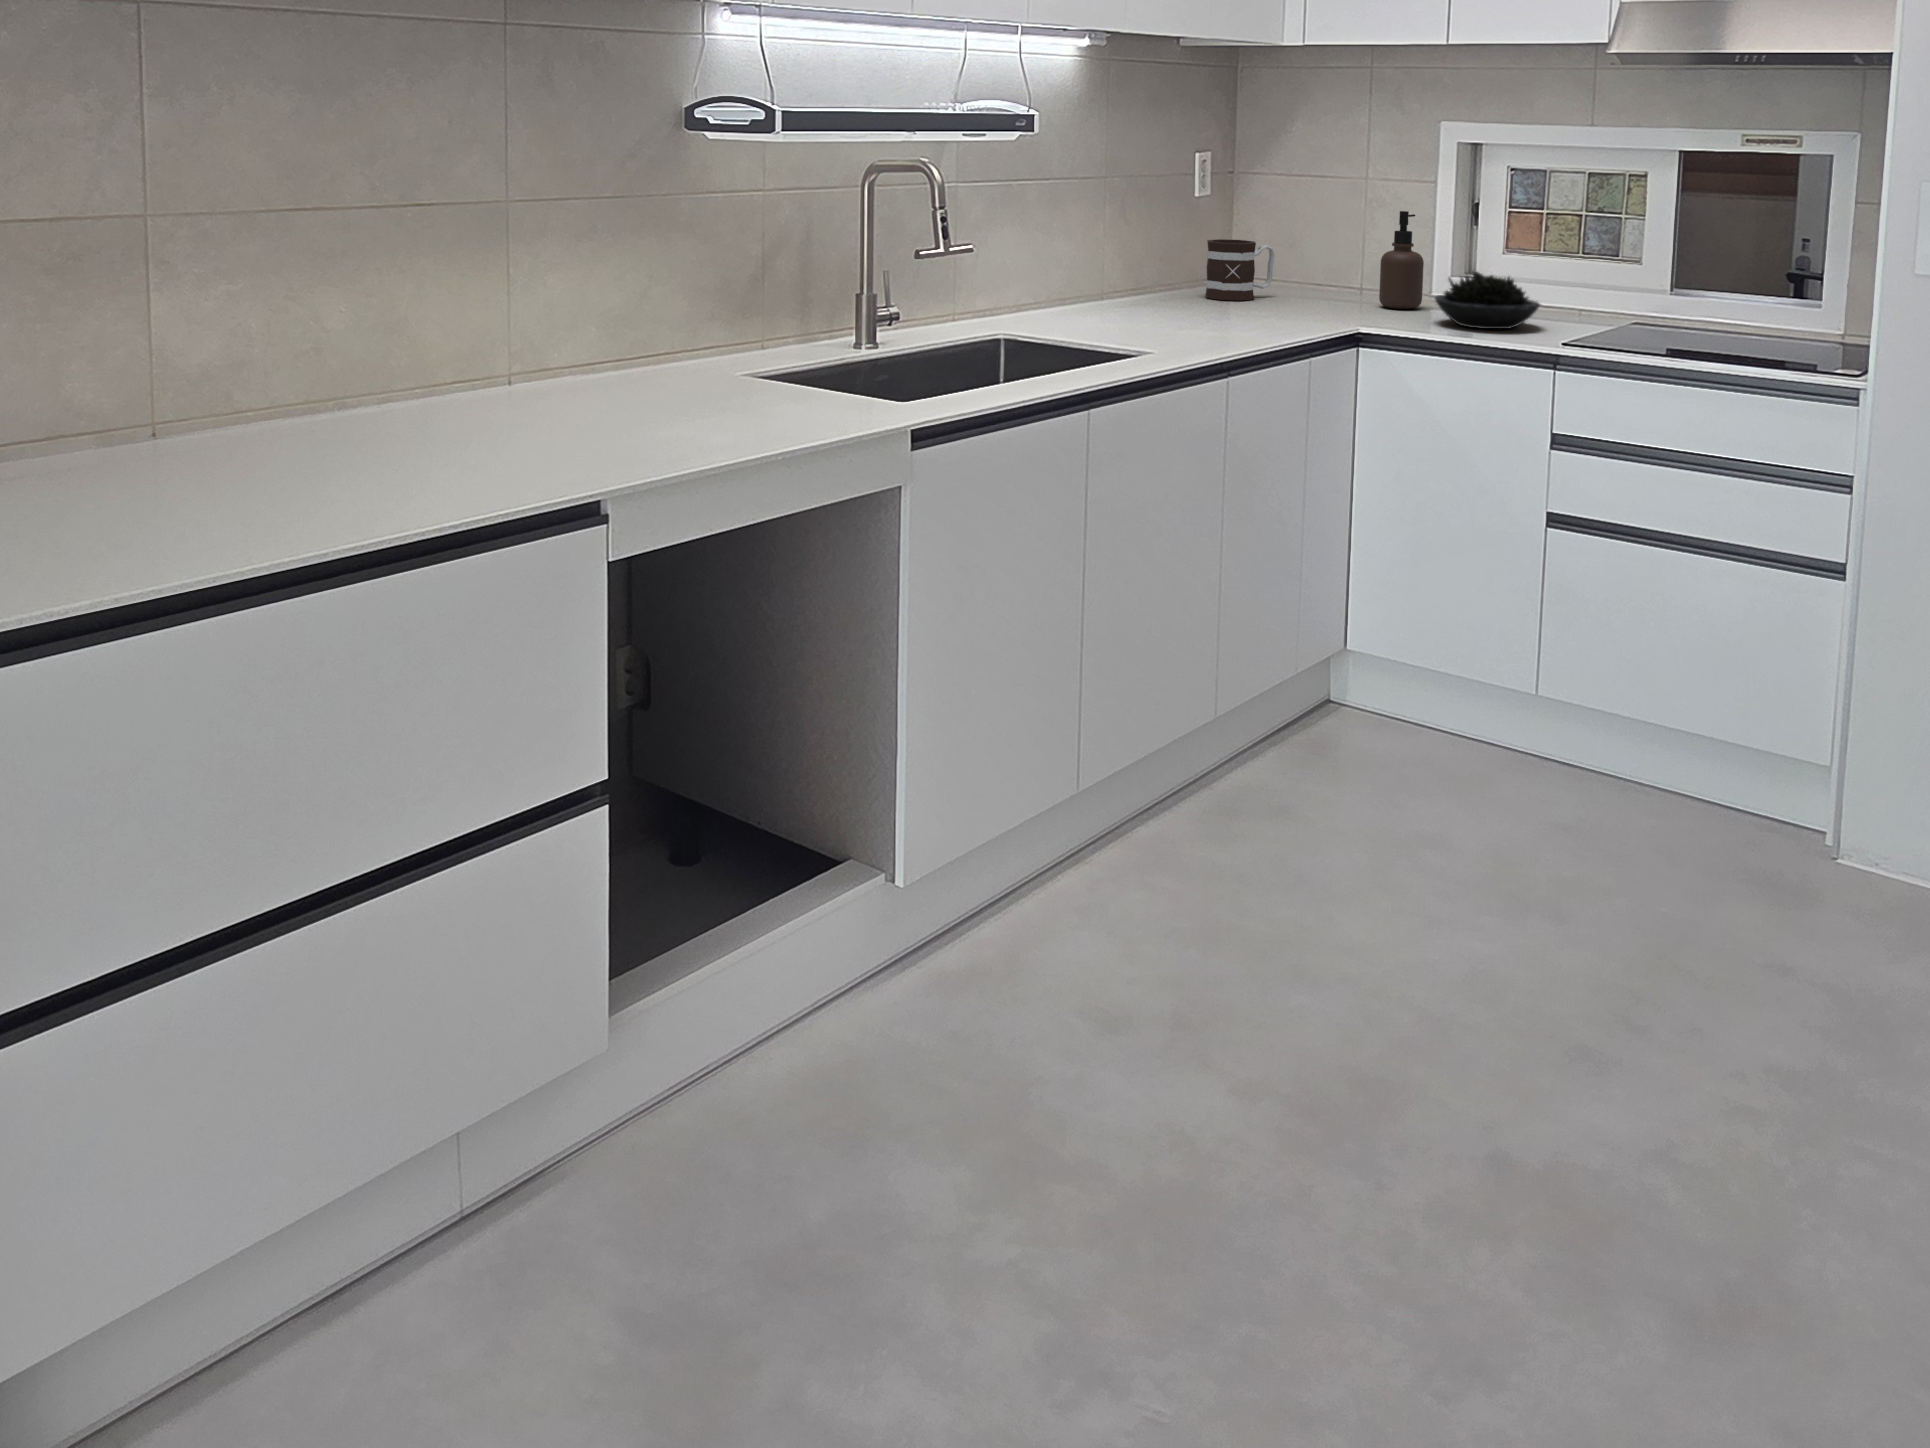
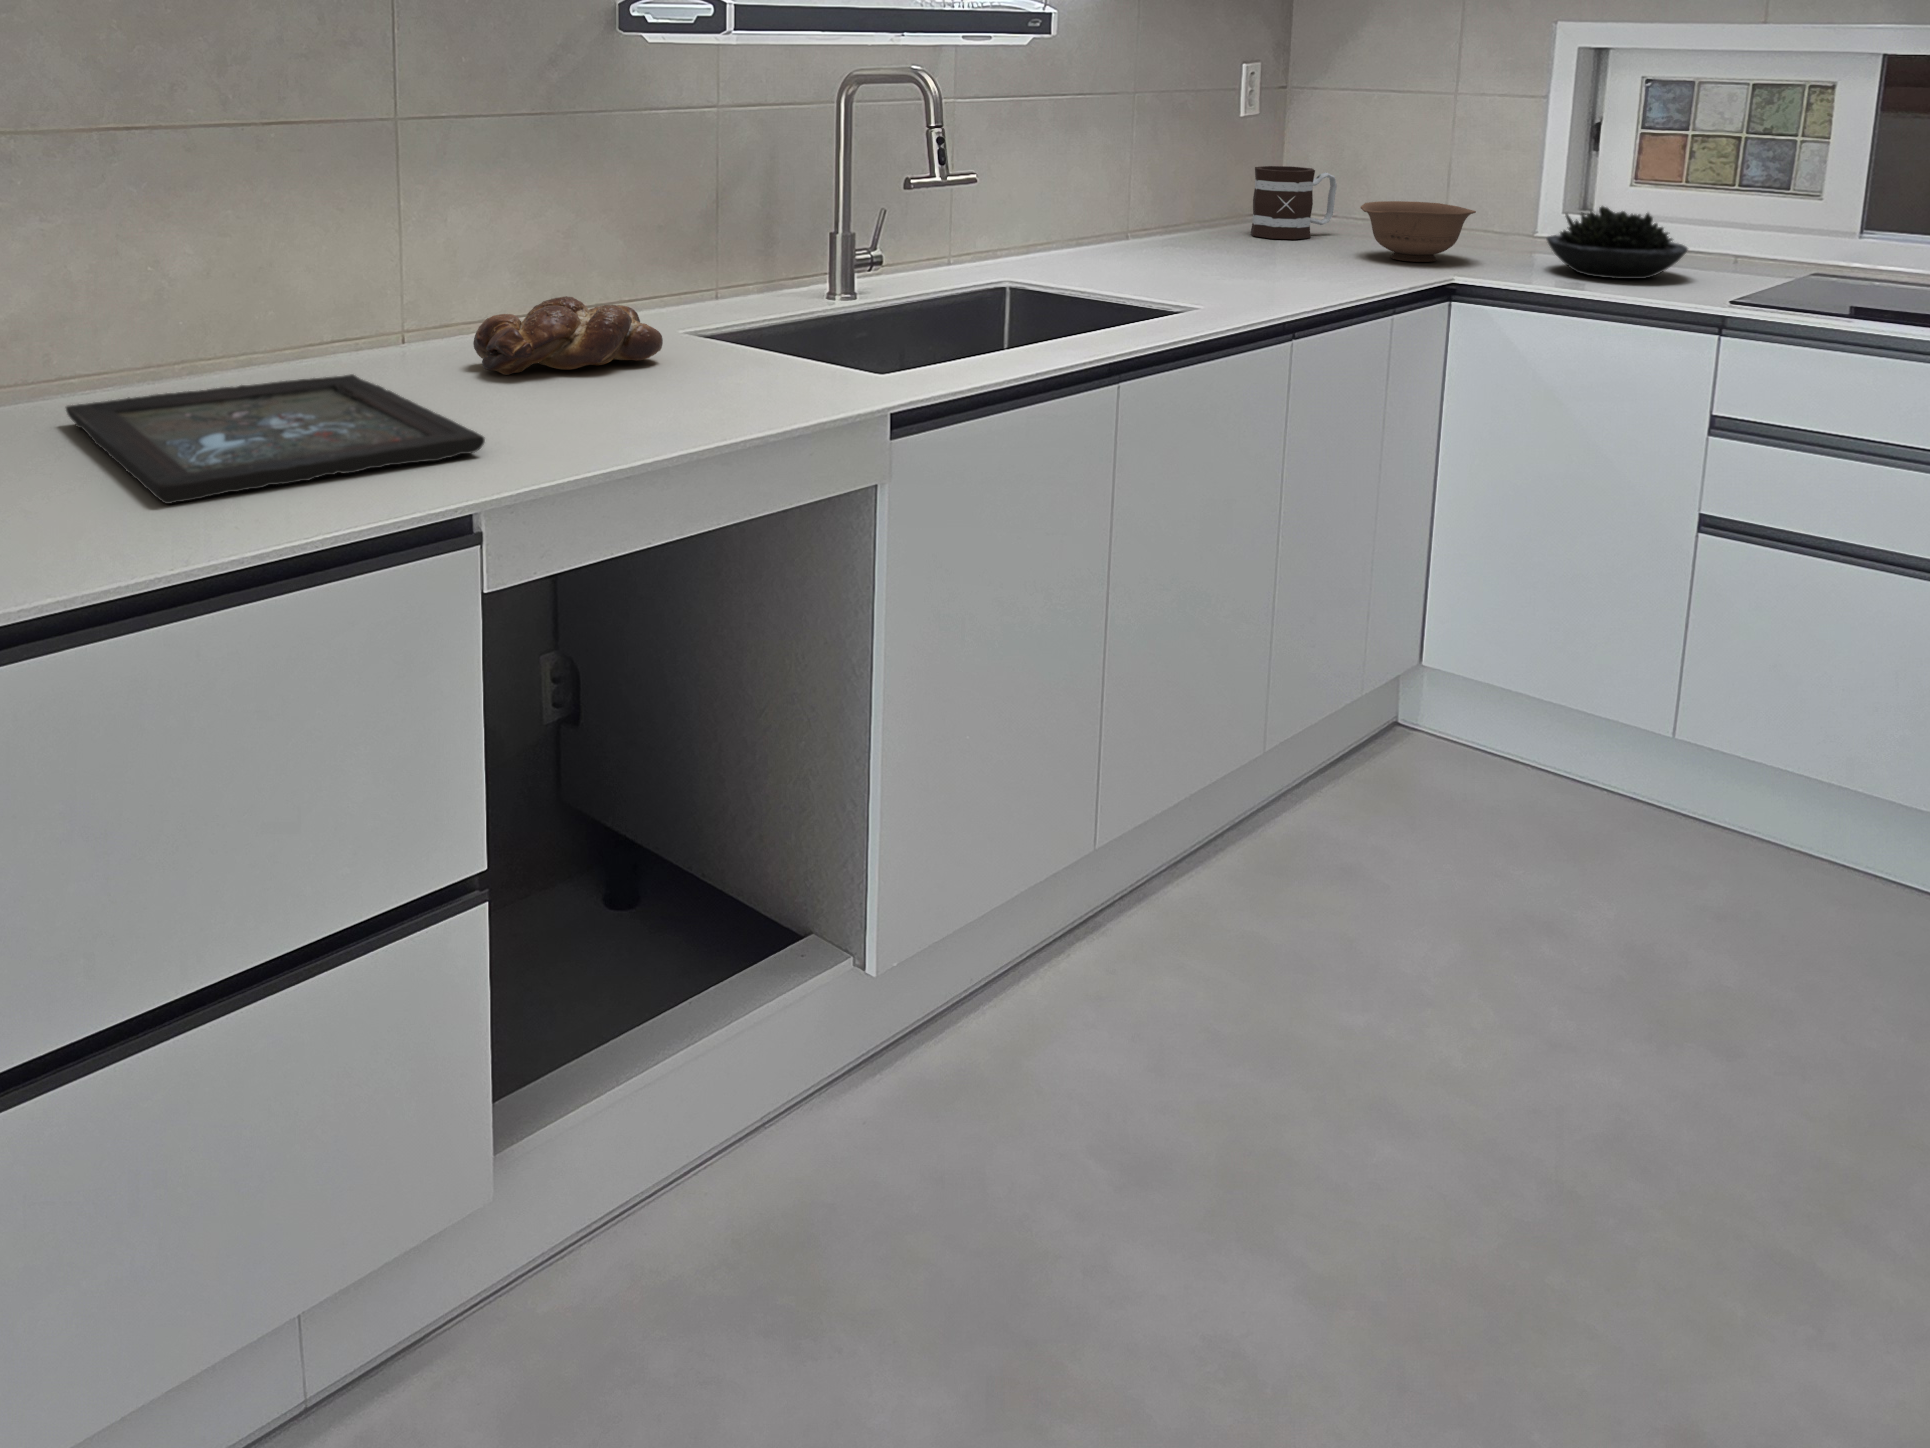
soap dispenser: present [1379,211,1424,309] -> none [1469,132,1528,251]
bowl: none [1290,268,1380,318] -> present [1361,201,1476,262]
bread loaf: none [571,344,726,407] -> present [473,296,663,375]
tray: none [252,406,604,494] -> present [66,374,485,504]

